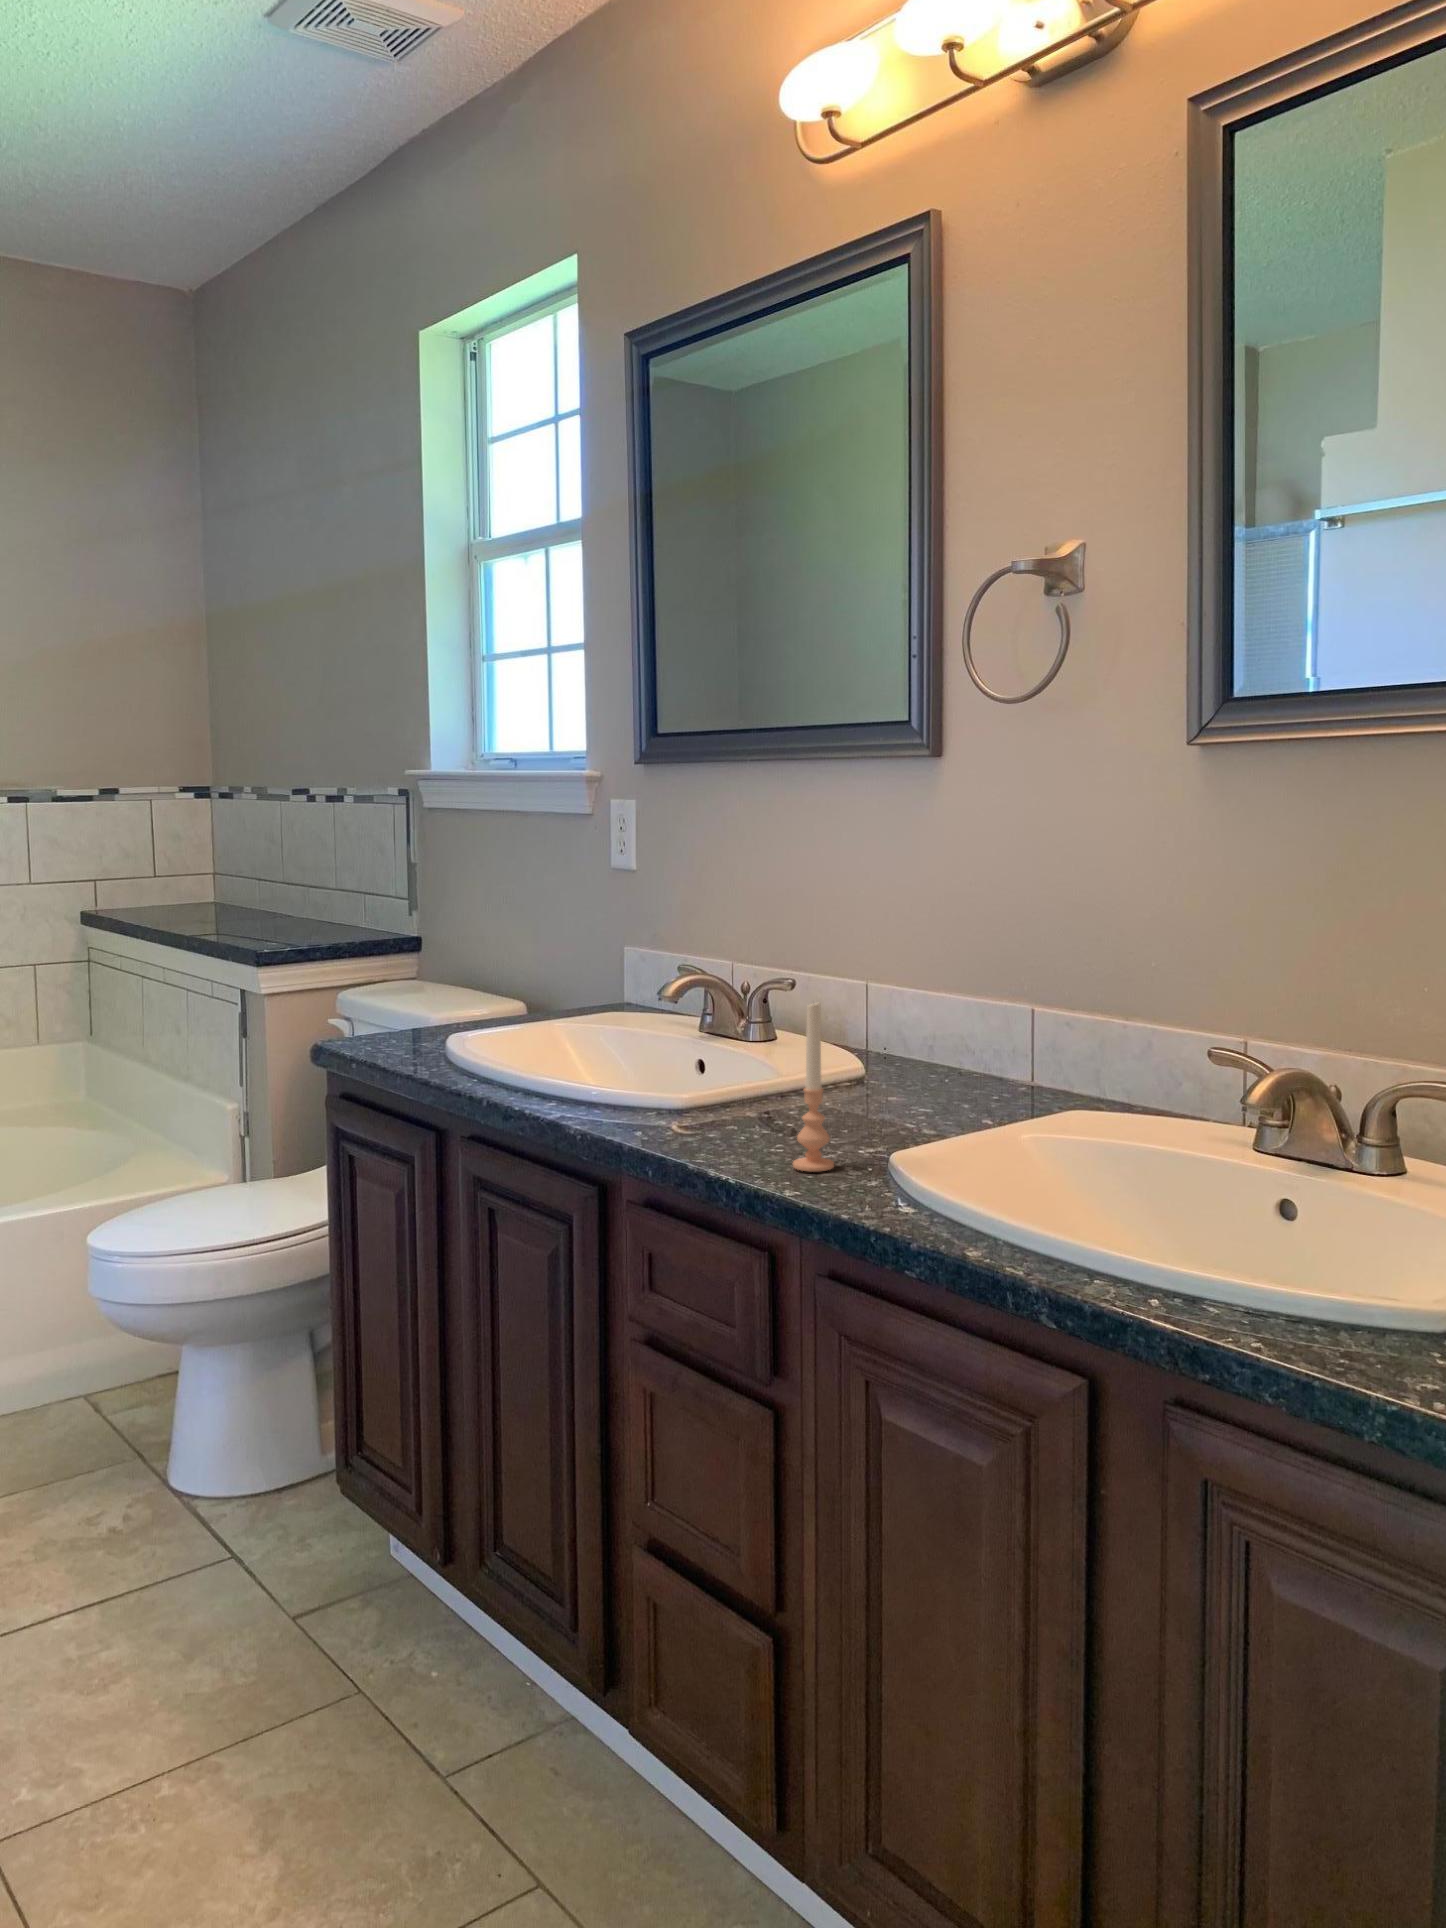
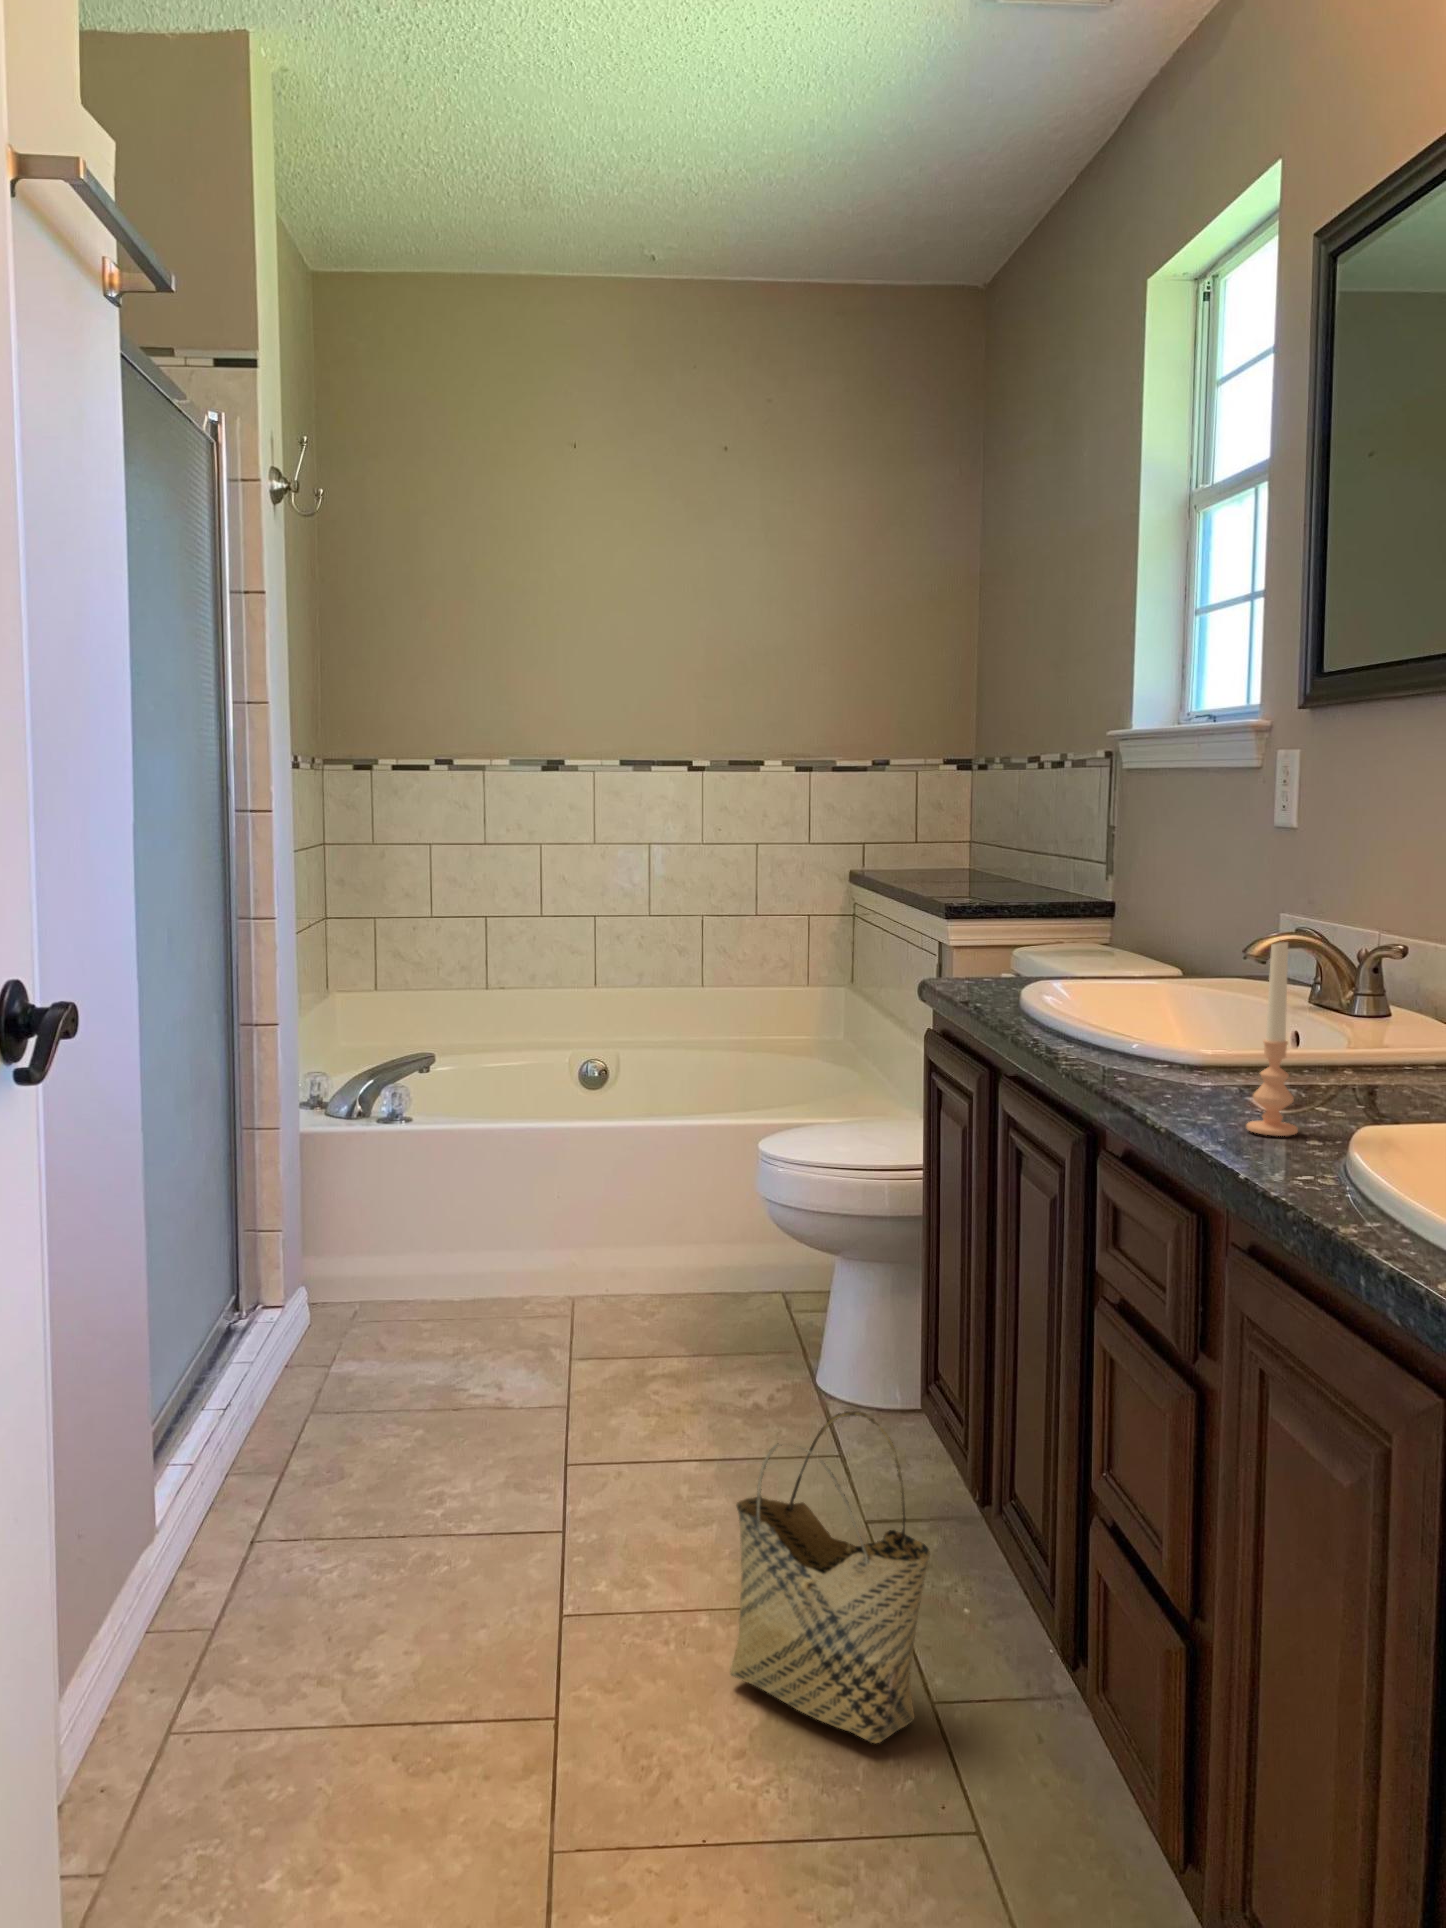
woven basket: none [216,1507,443,1843] -> present [730,1411,930,1743]

